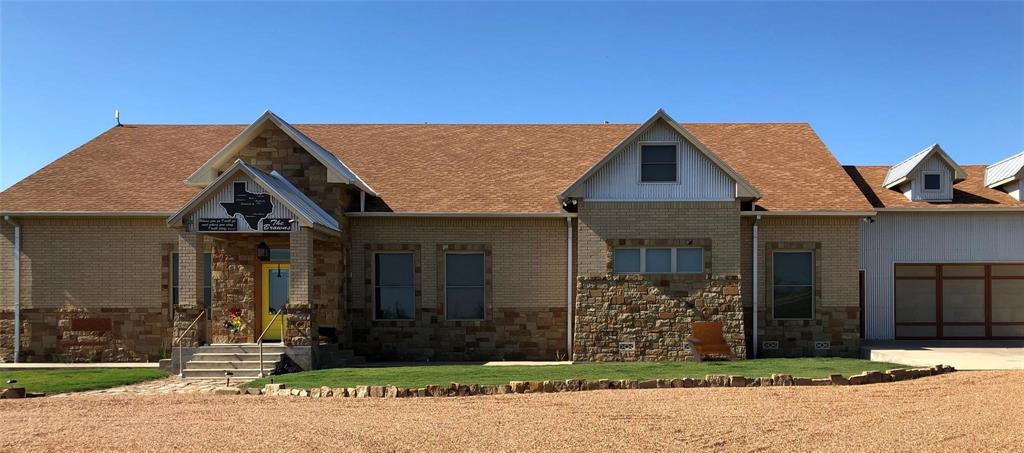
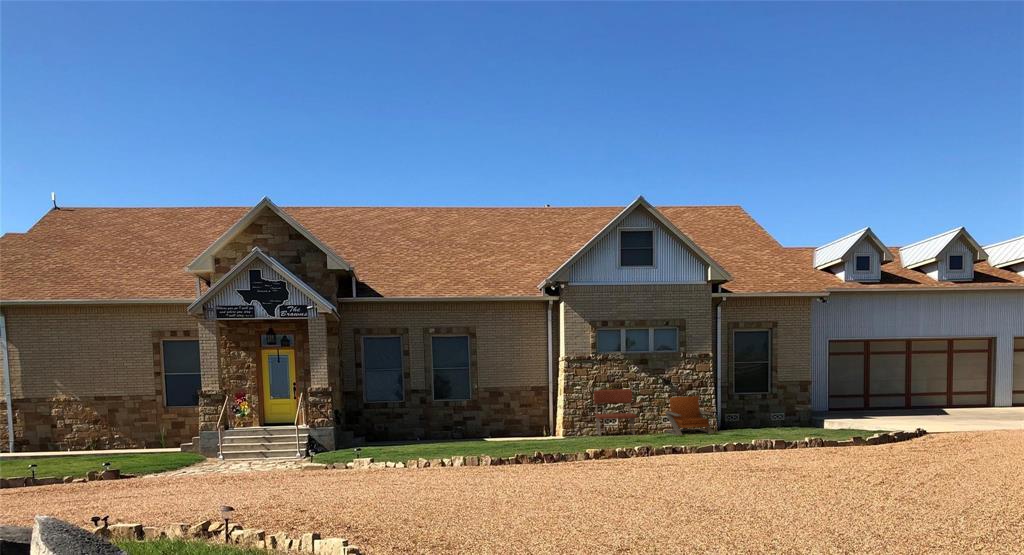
bench: present [62,318,112,363] -> present [594,389,637,436]

